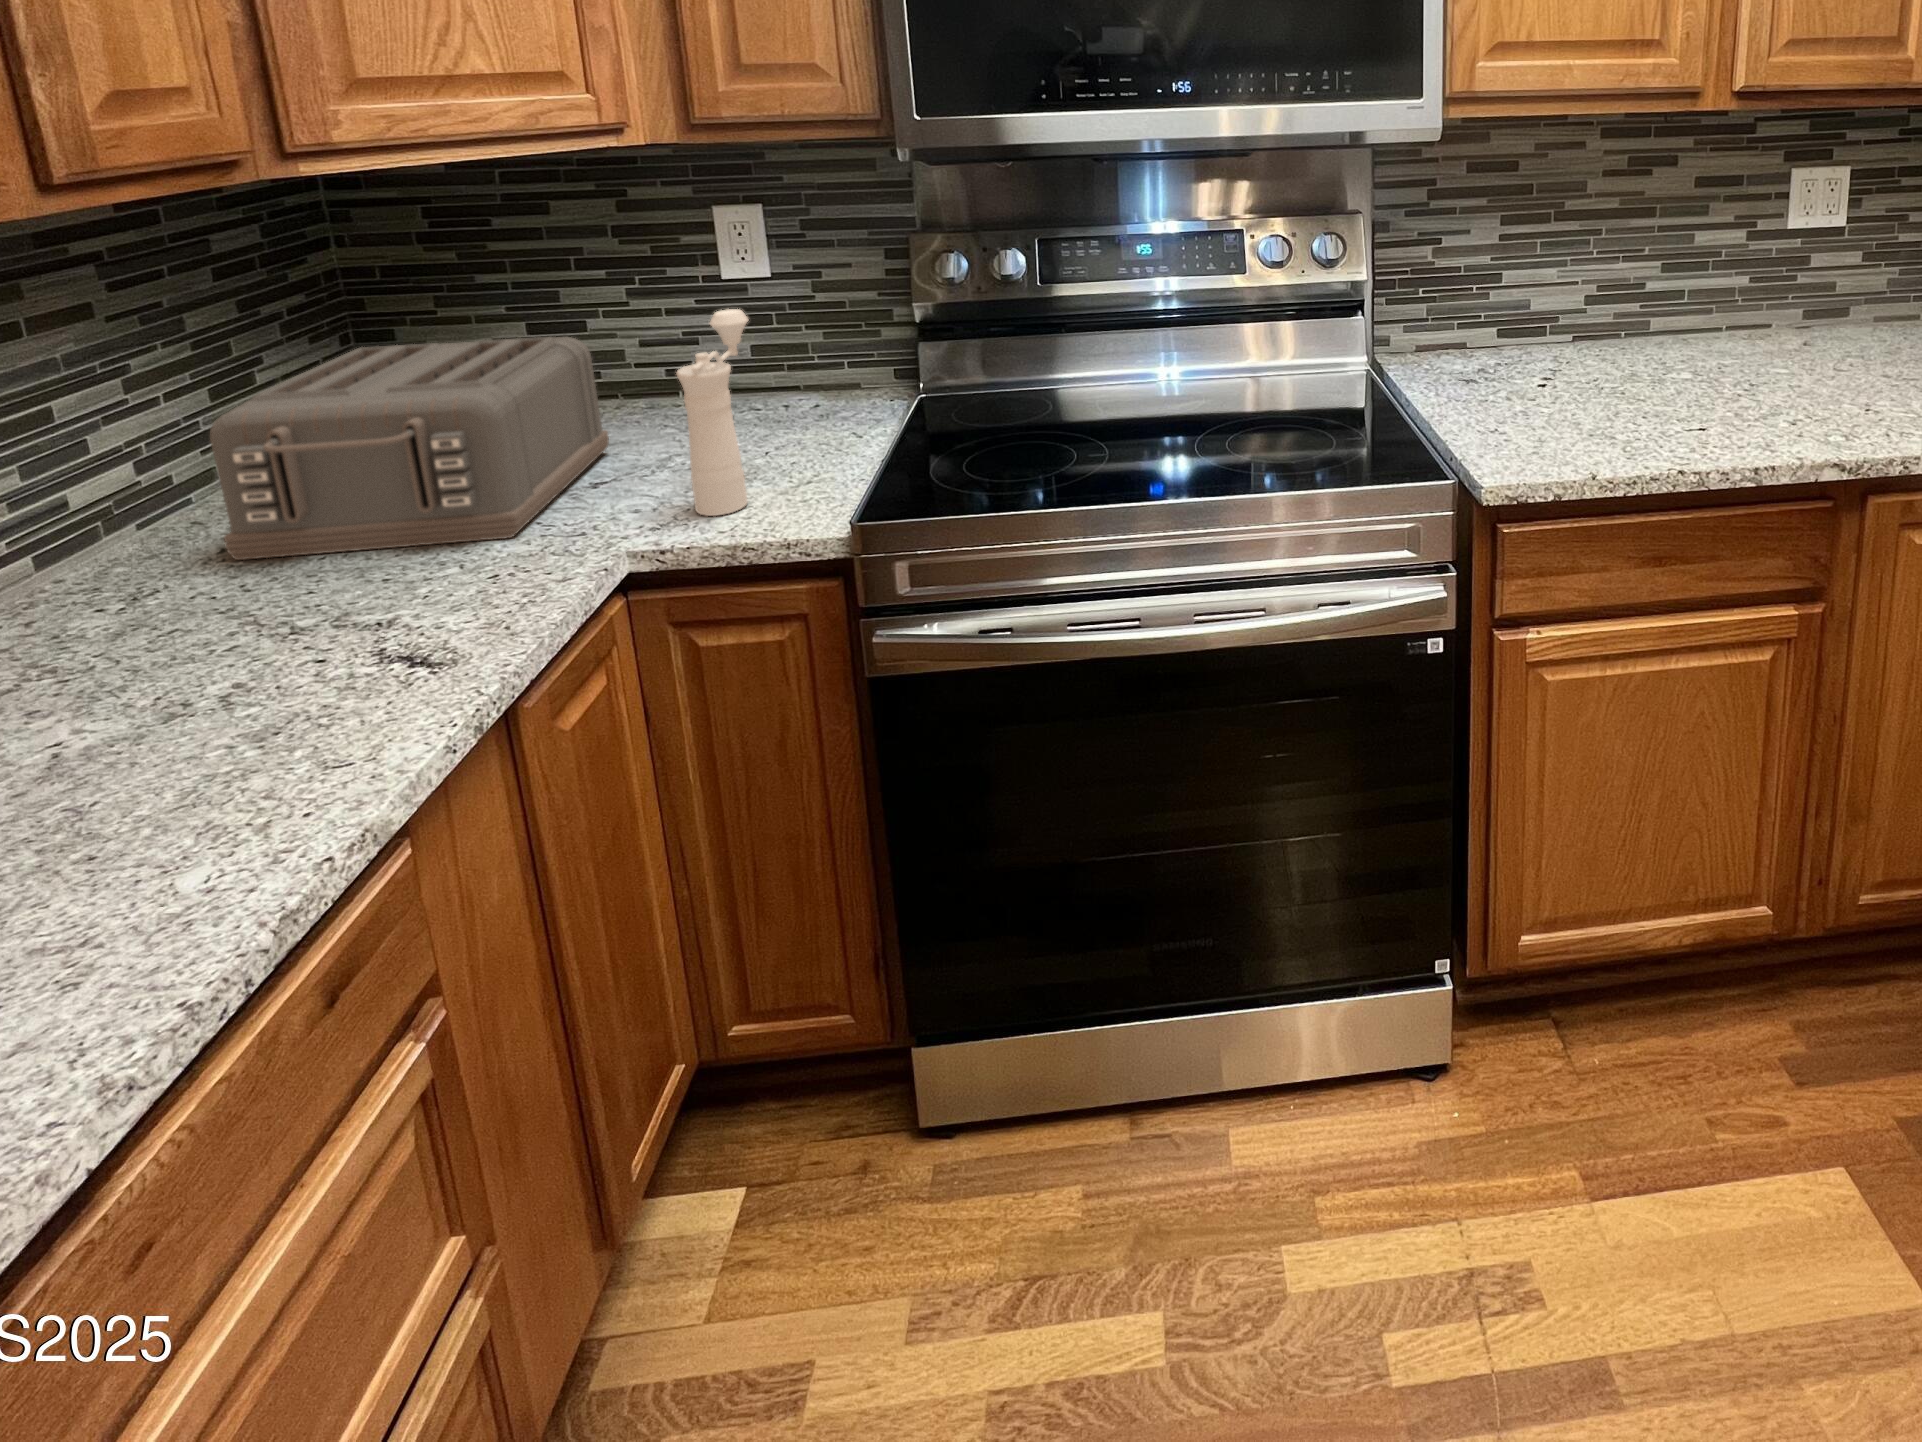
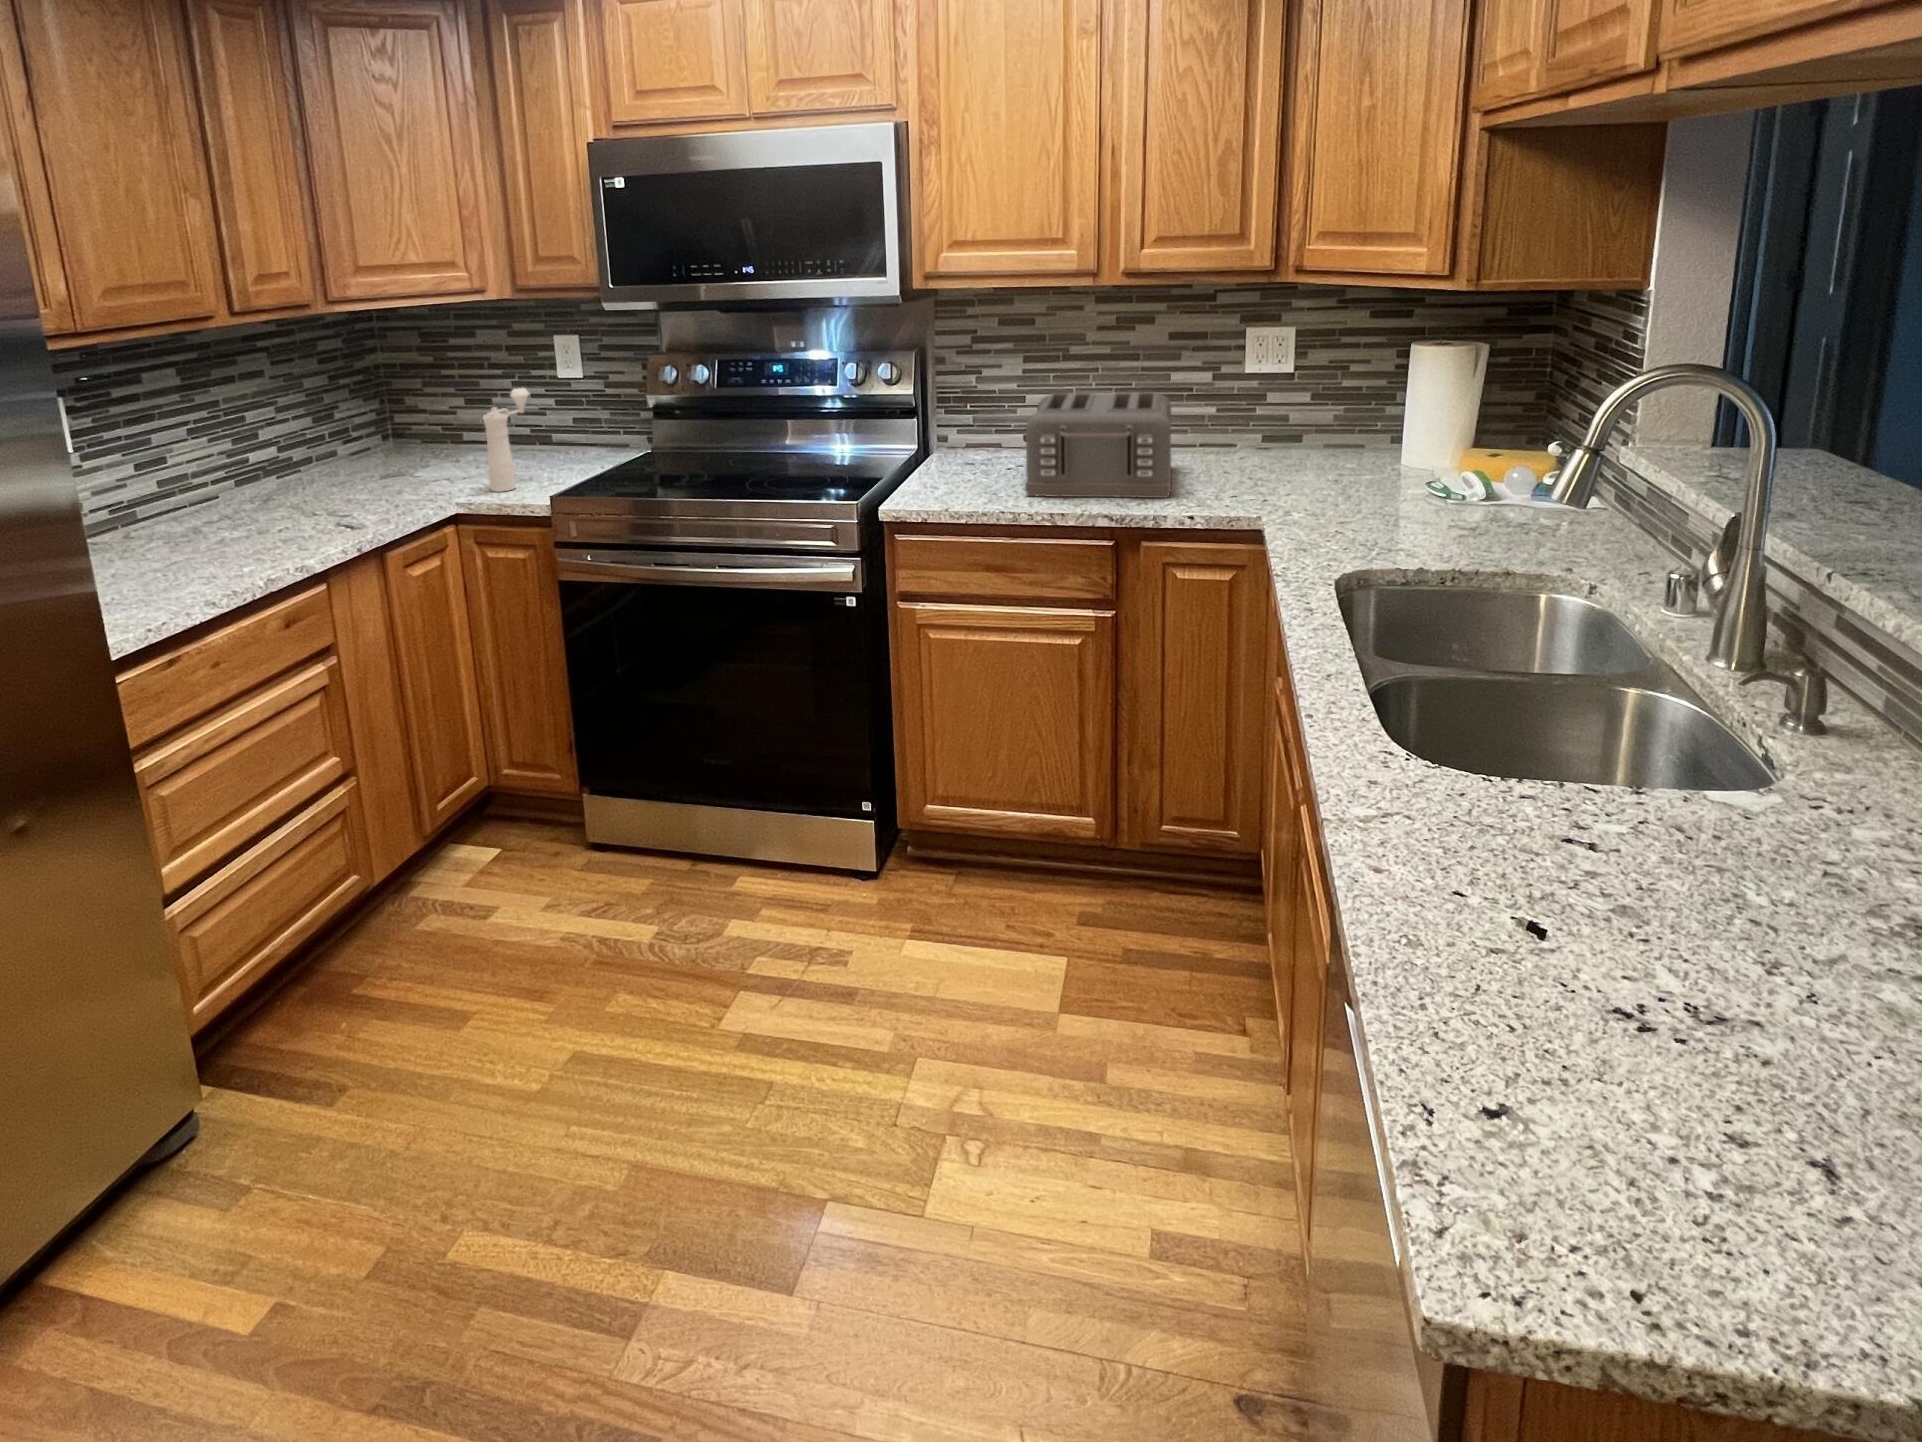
toaster: present [210,337,609,560] -> present [1025,392,1171,498]

